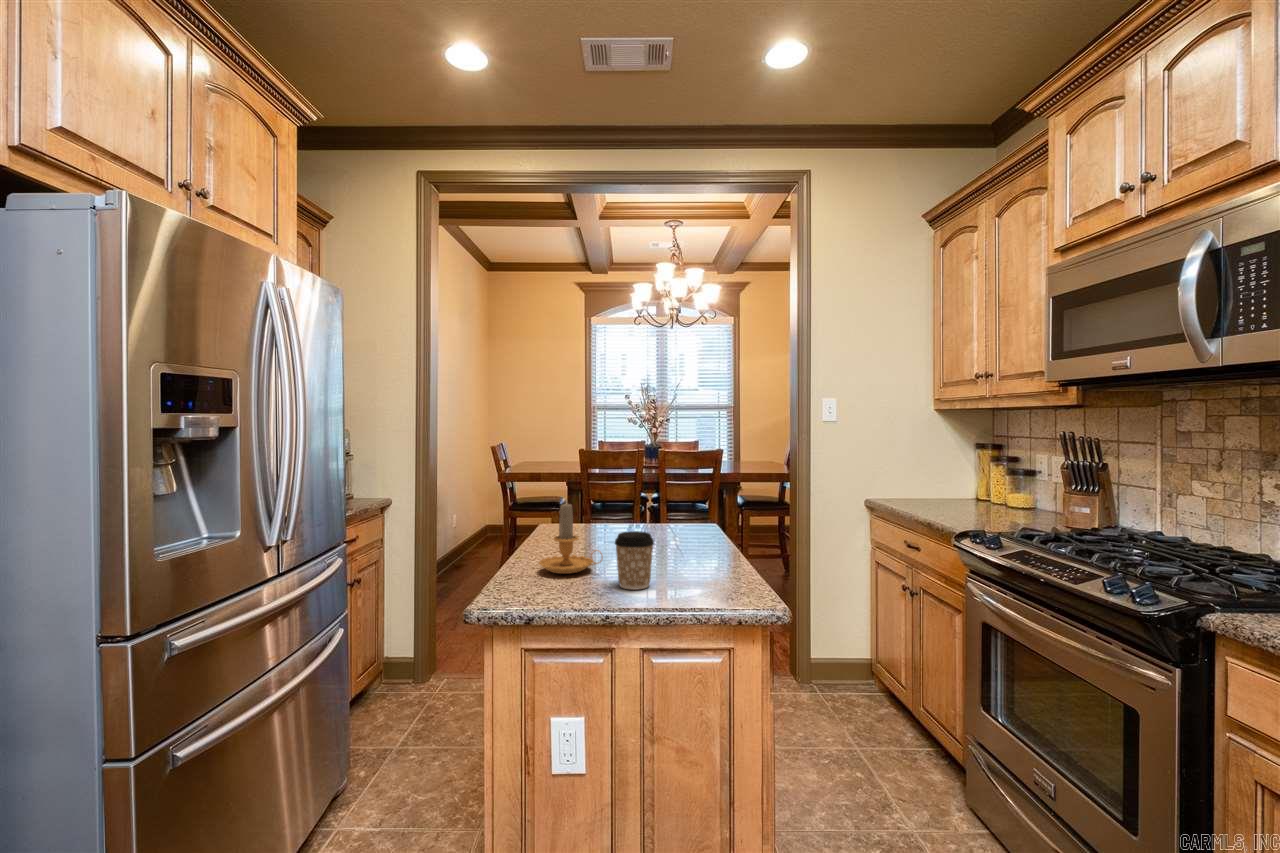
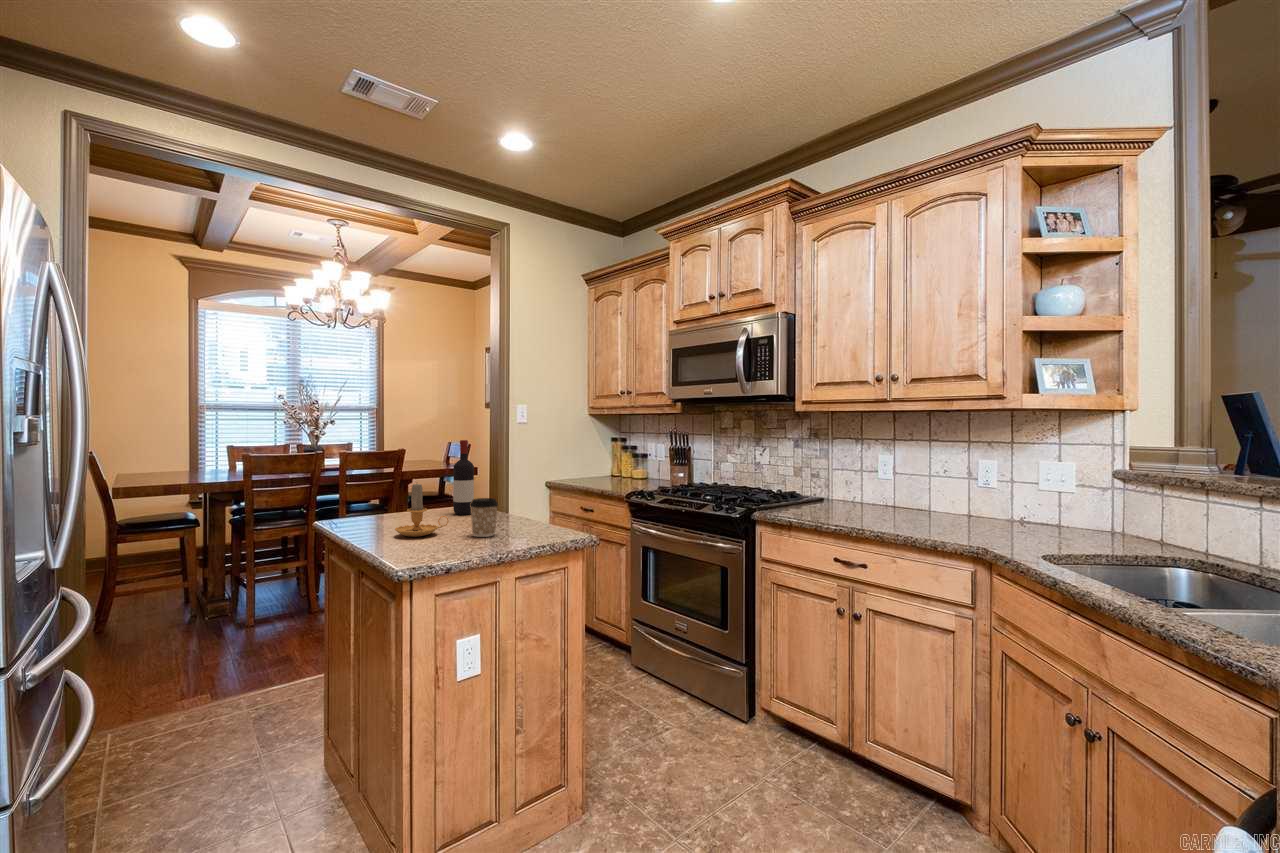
wine bottle: none [664,446,690,544] -> present [453,440,474,515]

